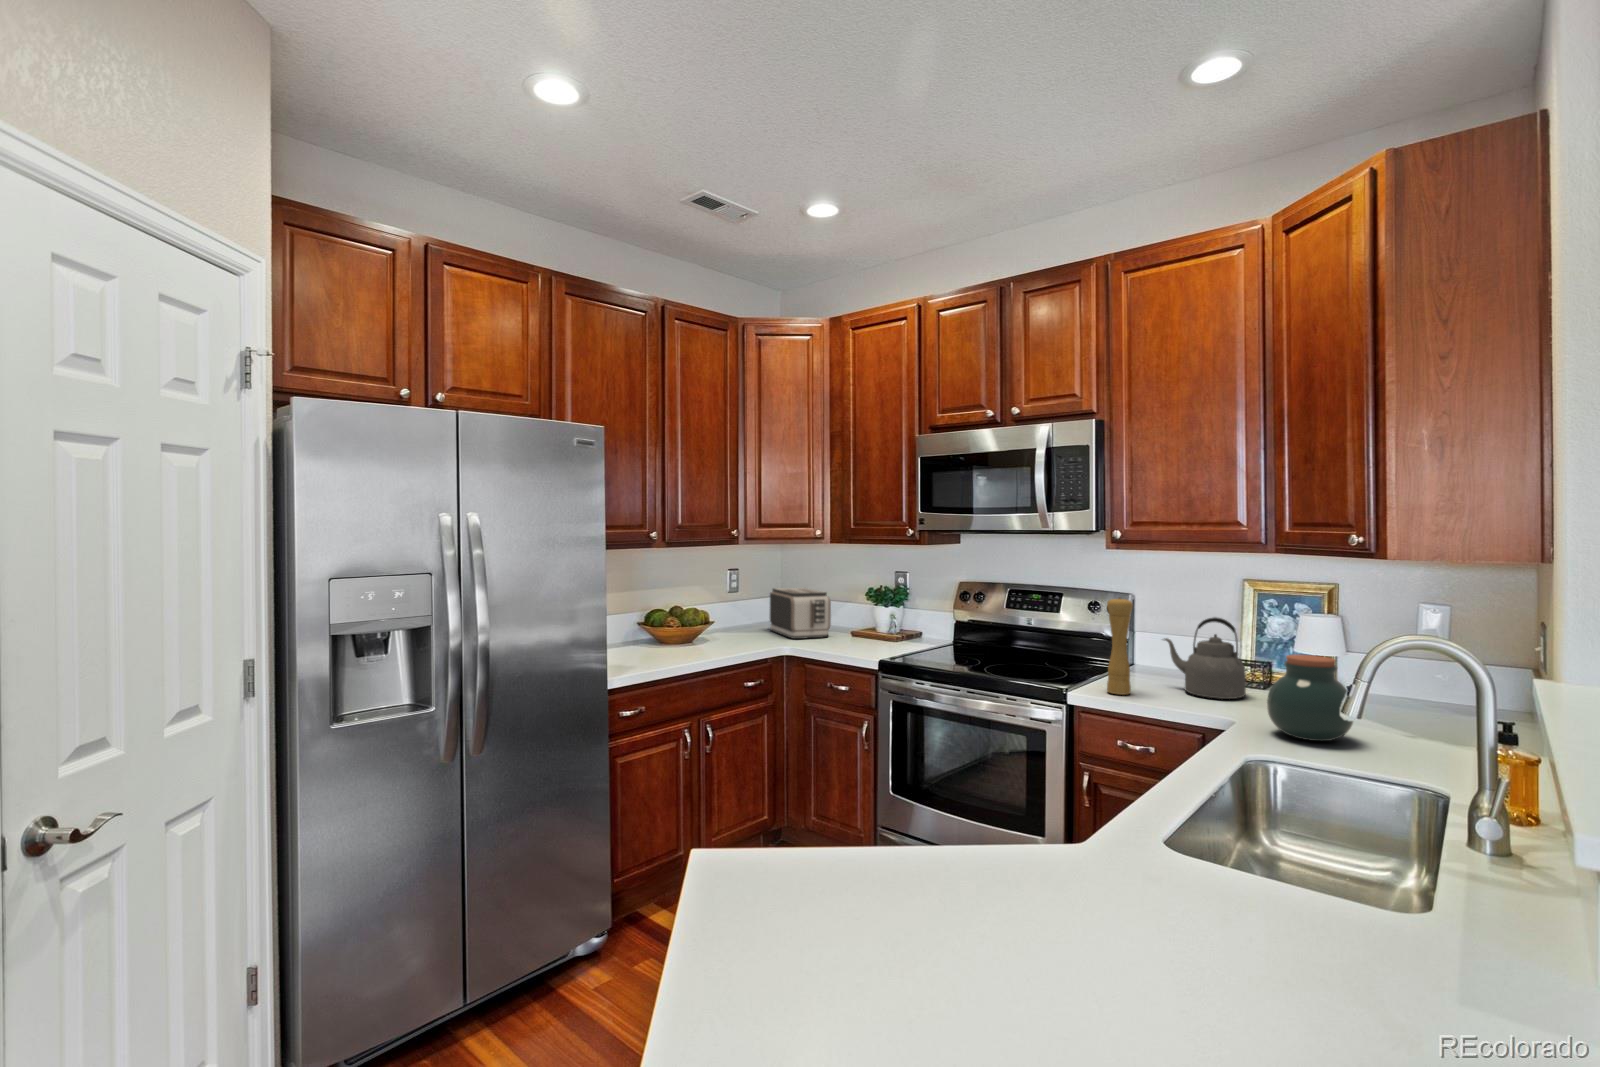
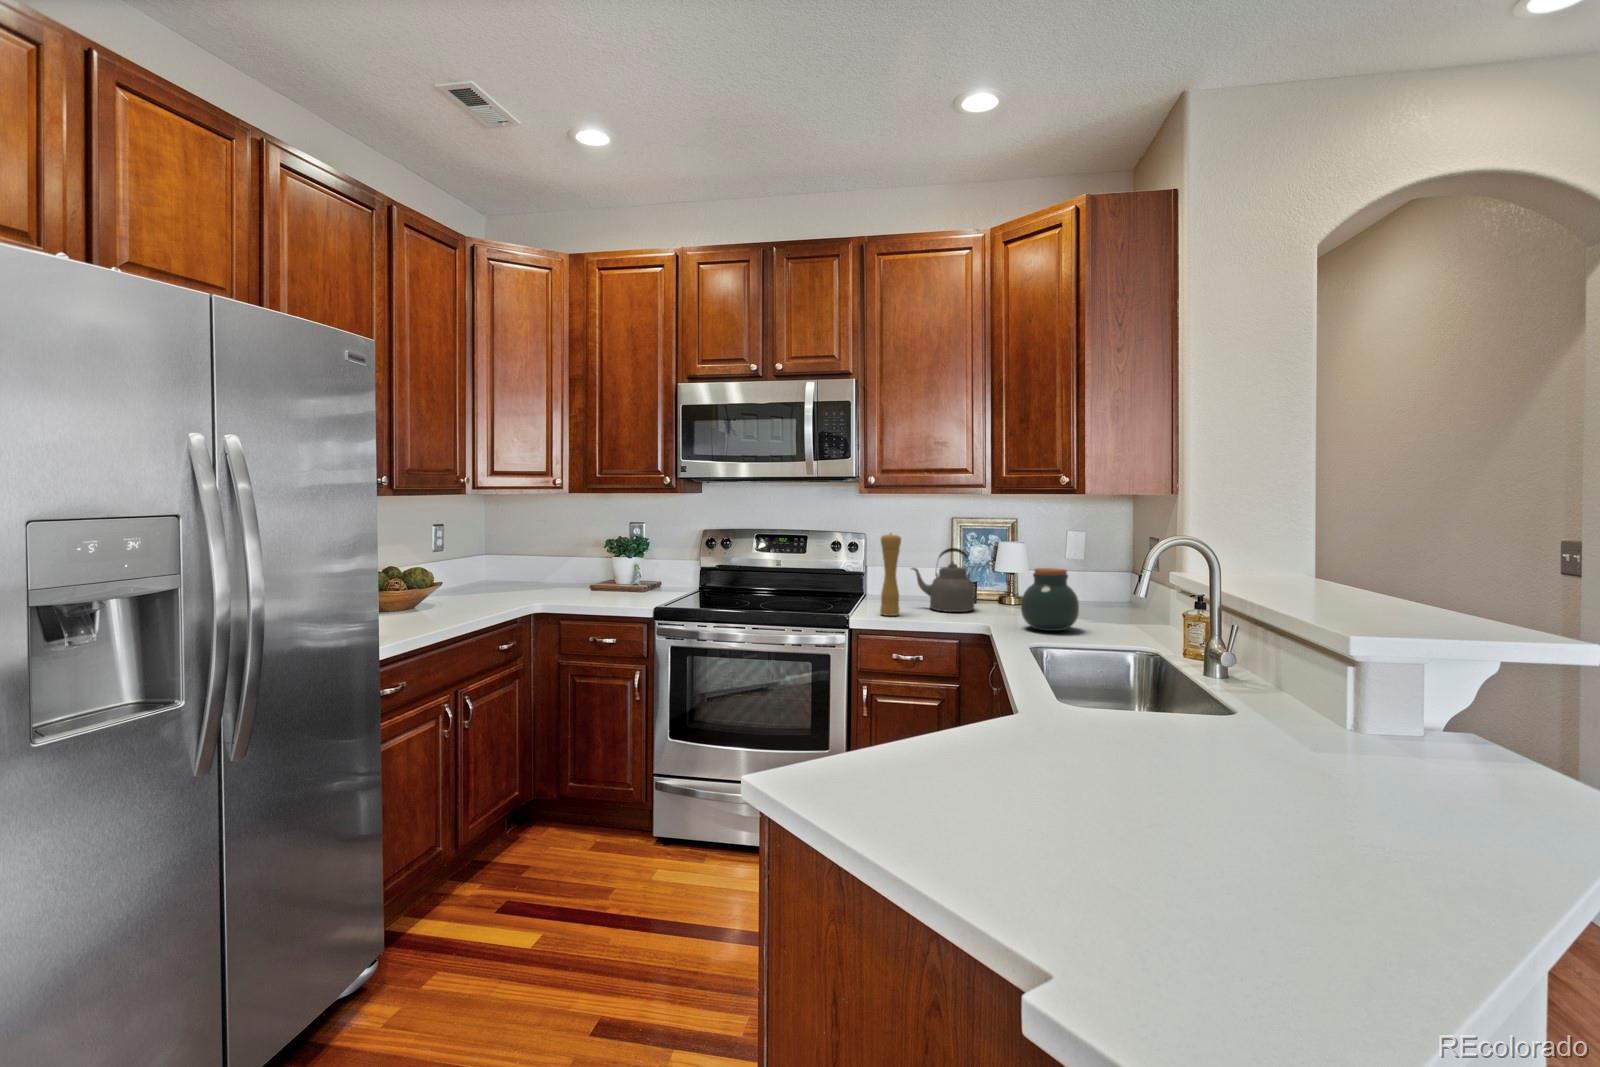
toaster: present [770,588,831,639] -> none [492,544,571,597]

